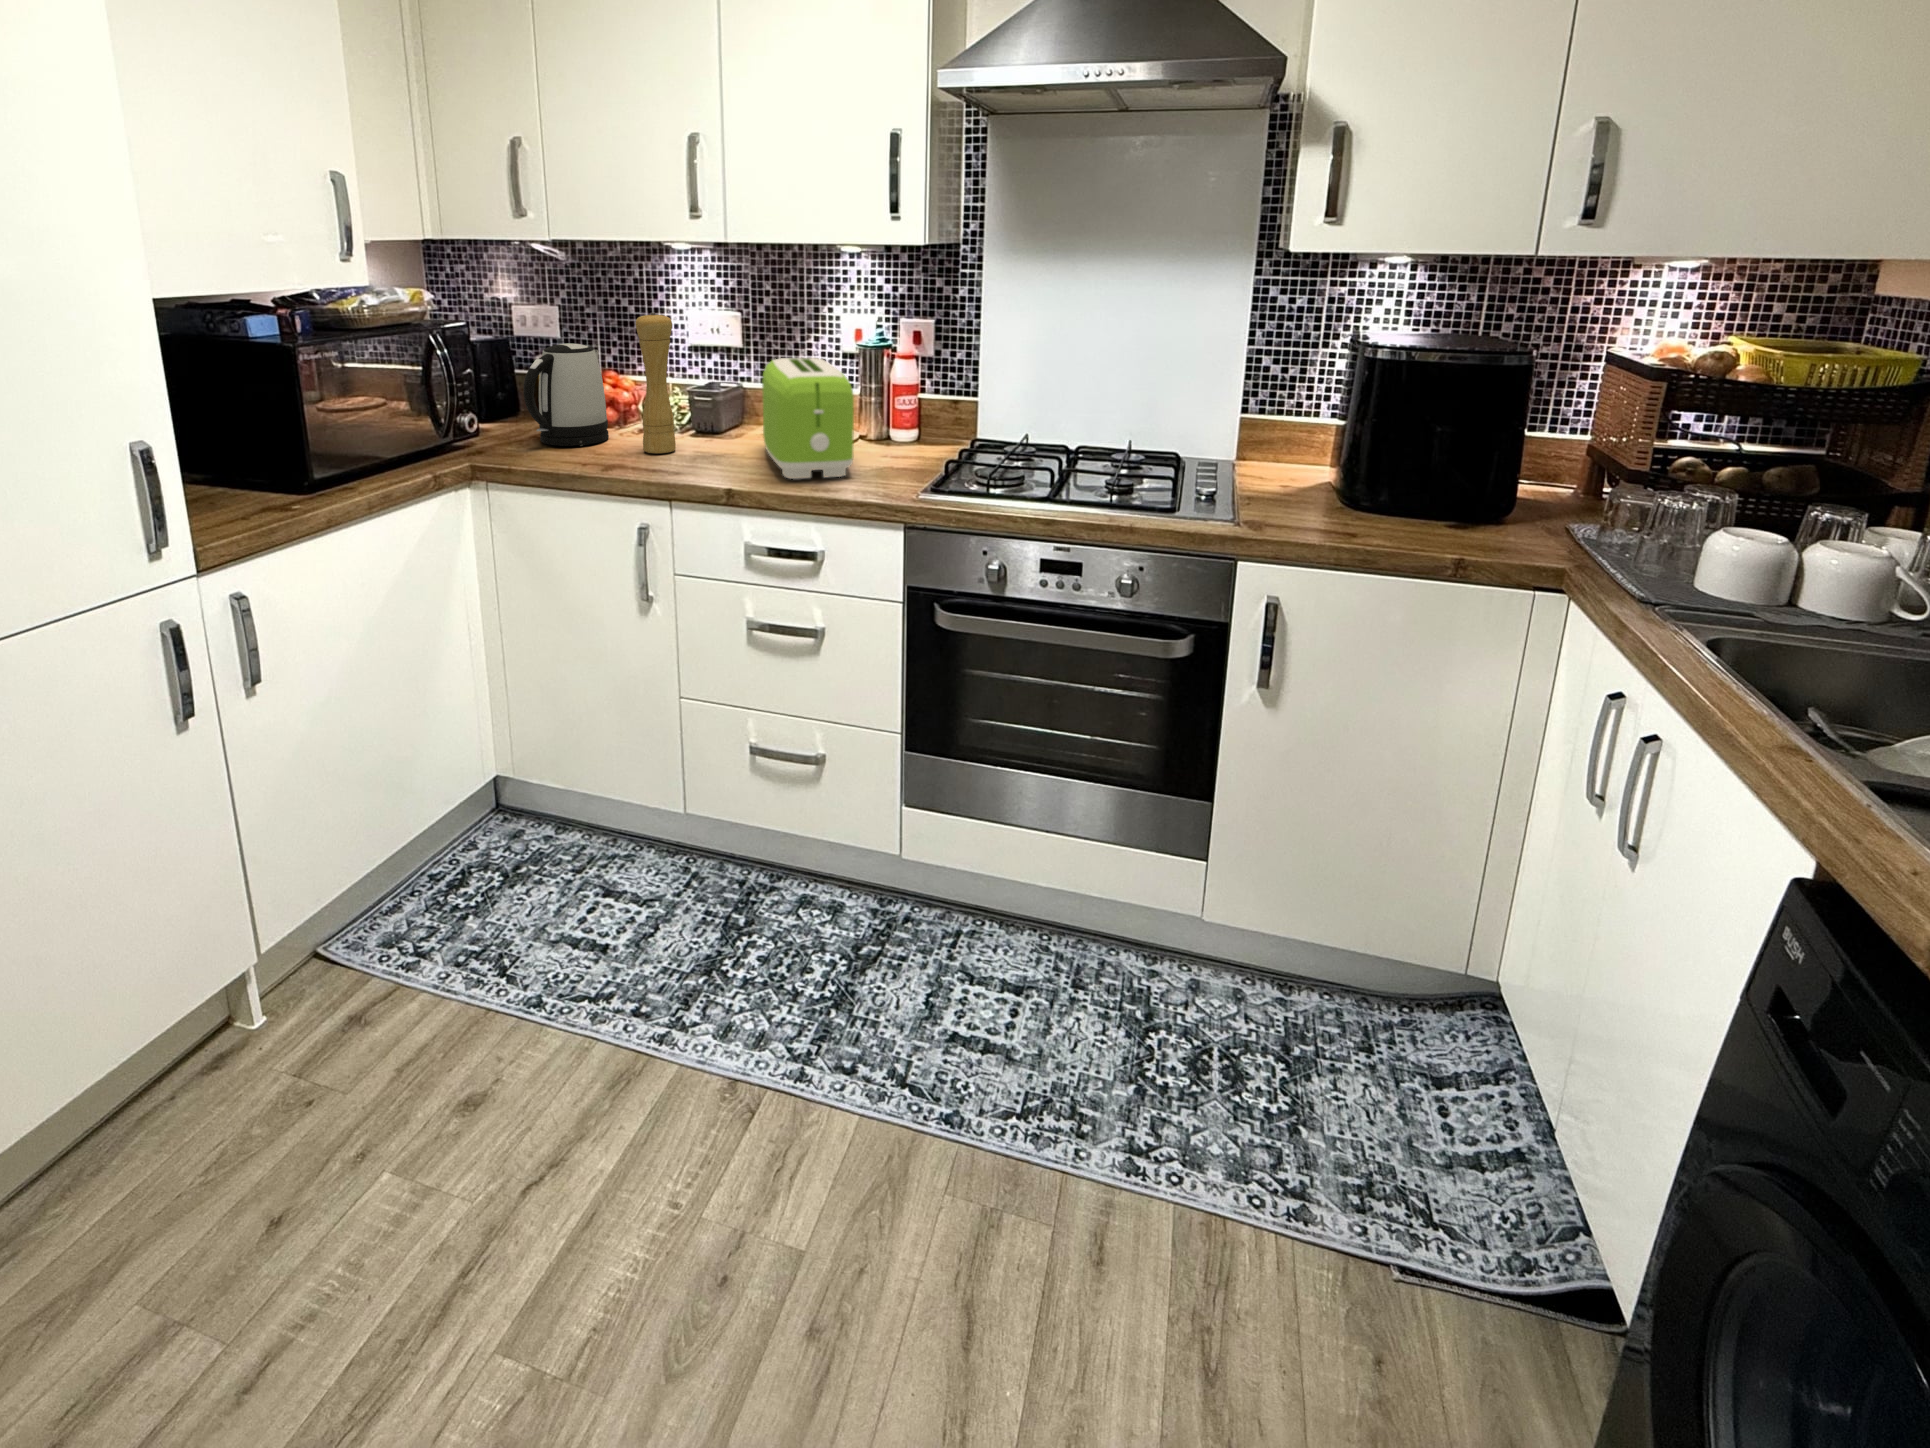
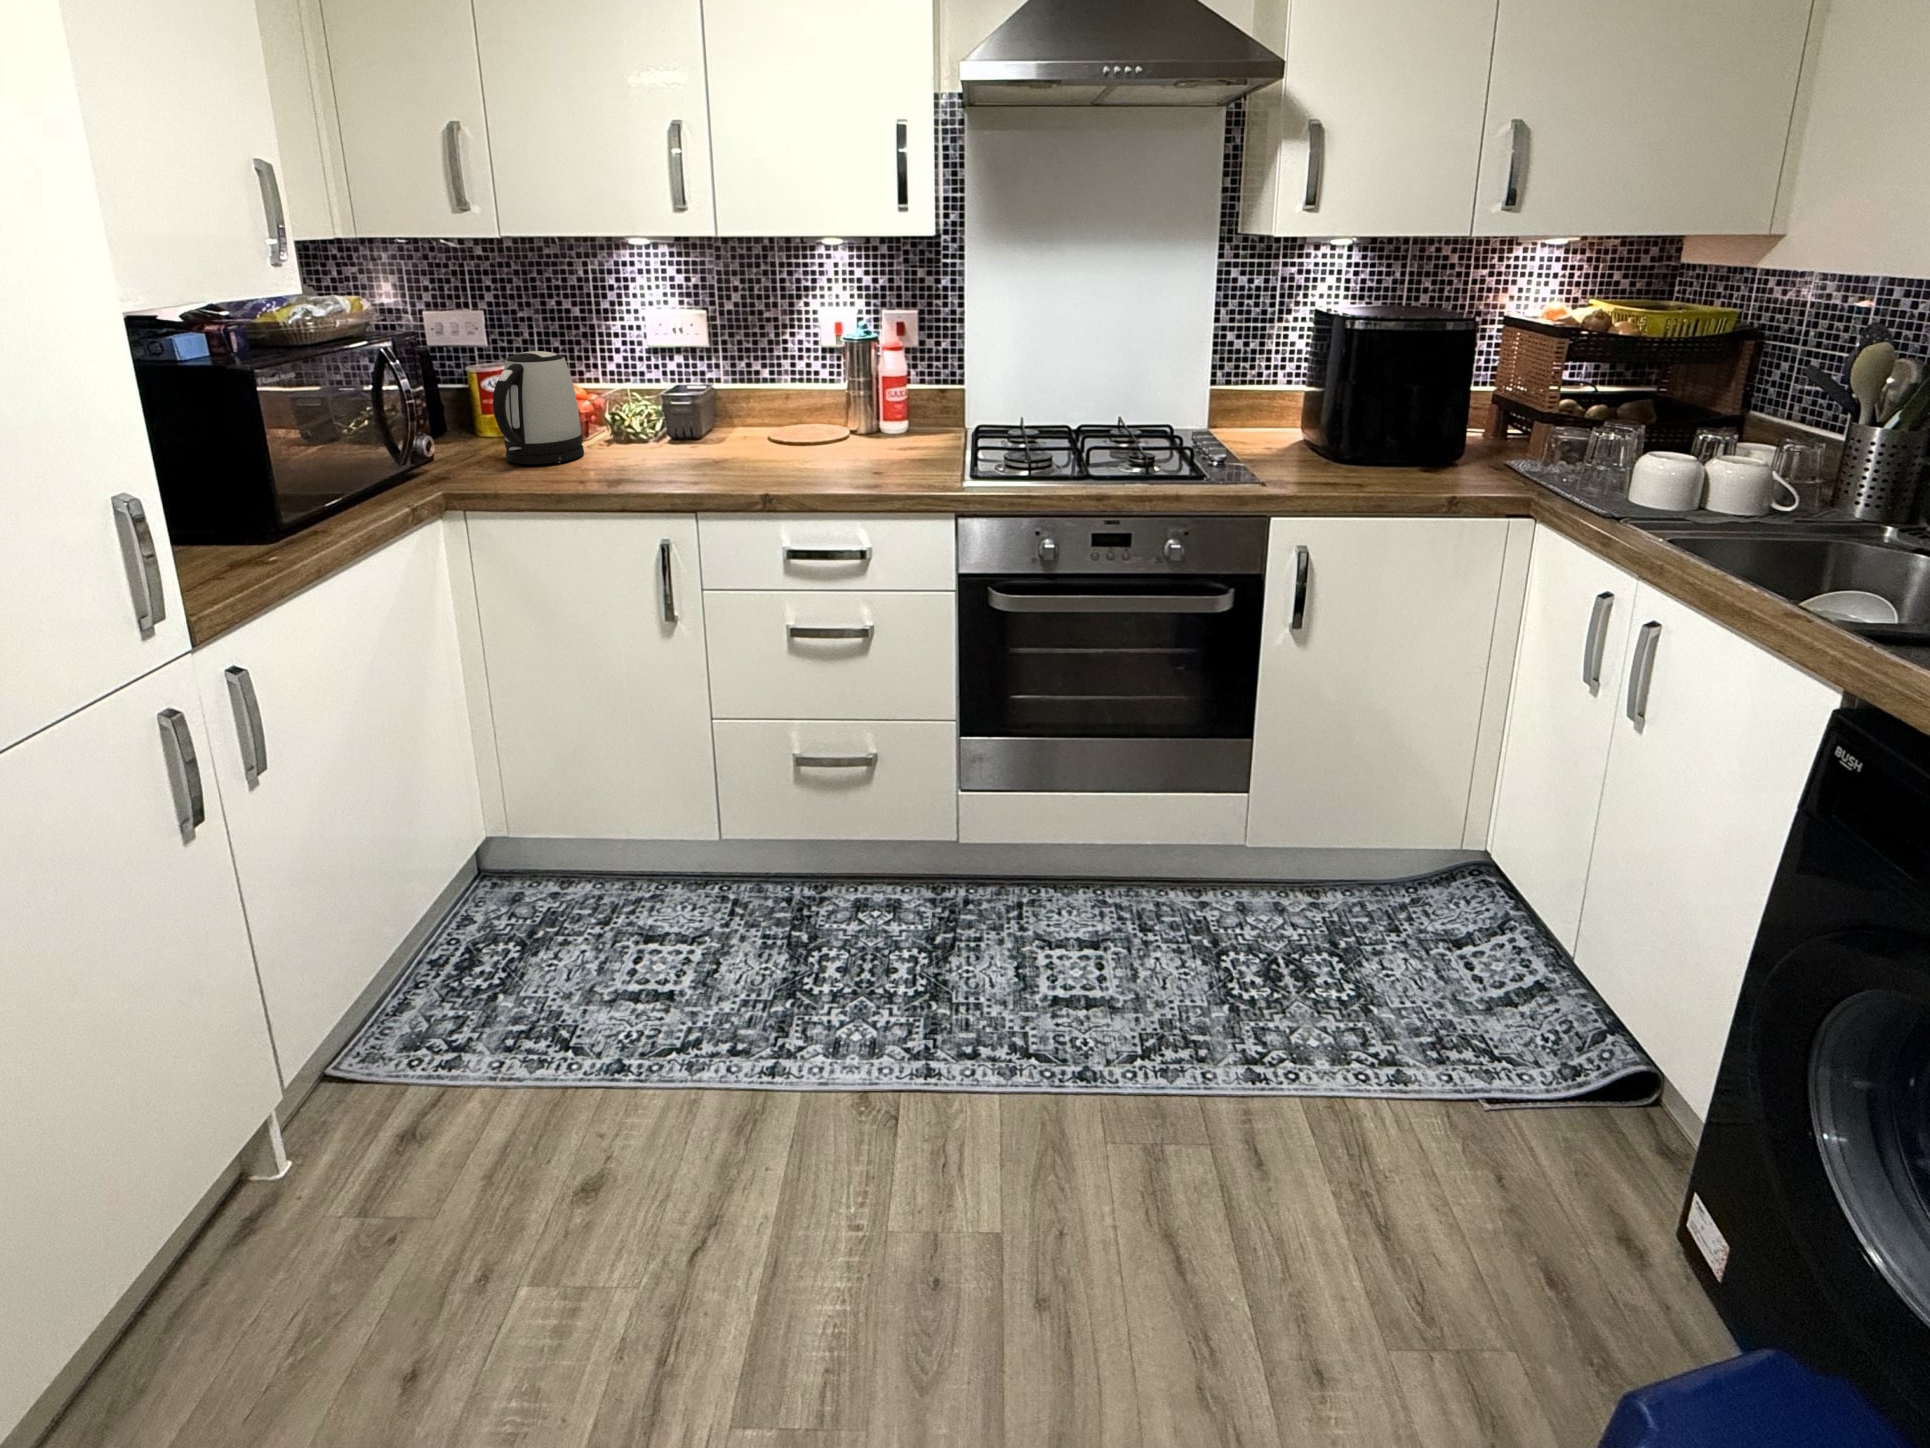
pepper mill: present [636,313,676,453] -> none [623,313,672,464]
toaster: present [762,358,854,479] -> none [762,354,881,478]

